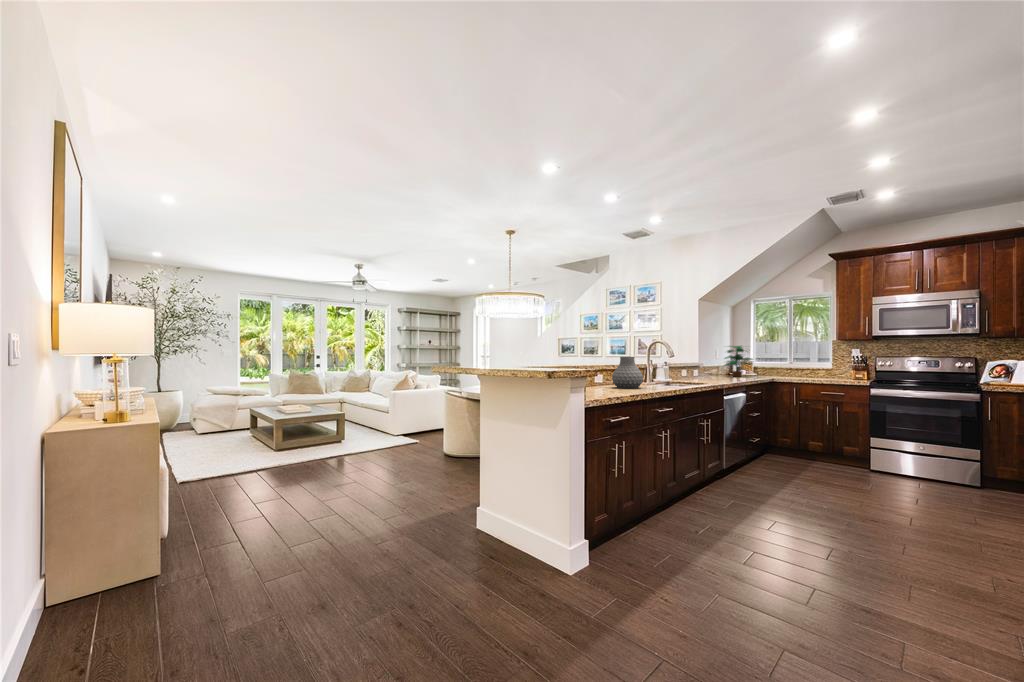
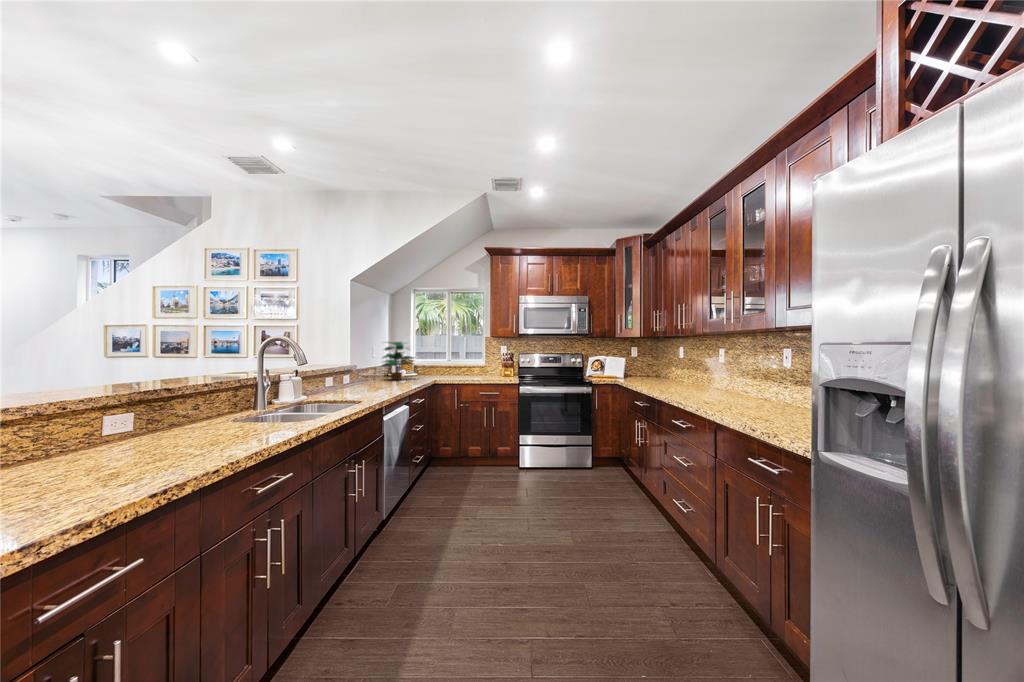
vase: present [612,357,643,388] -> none [130,370,229,453]

